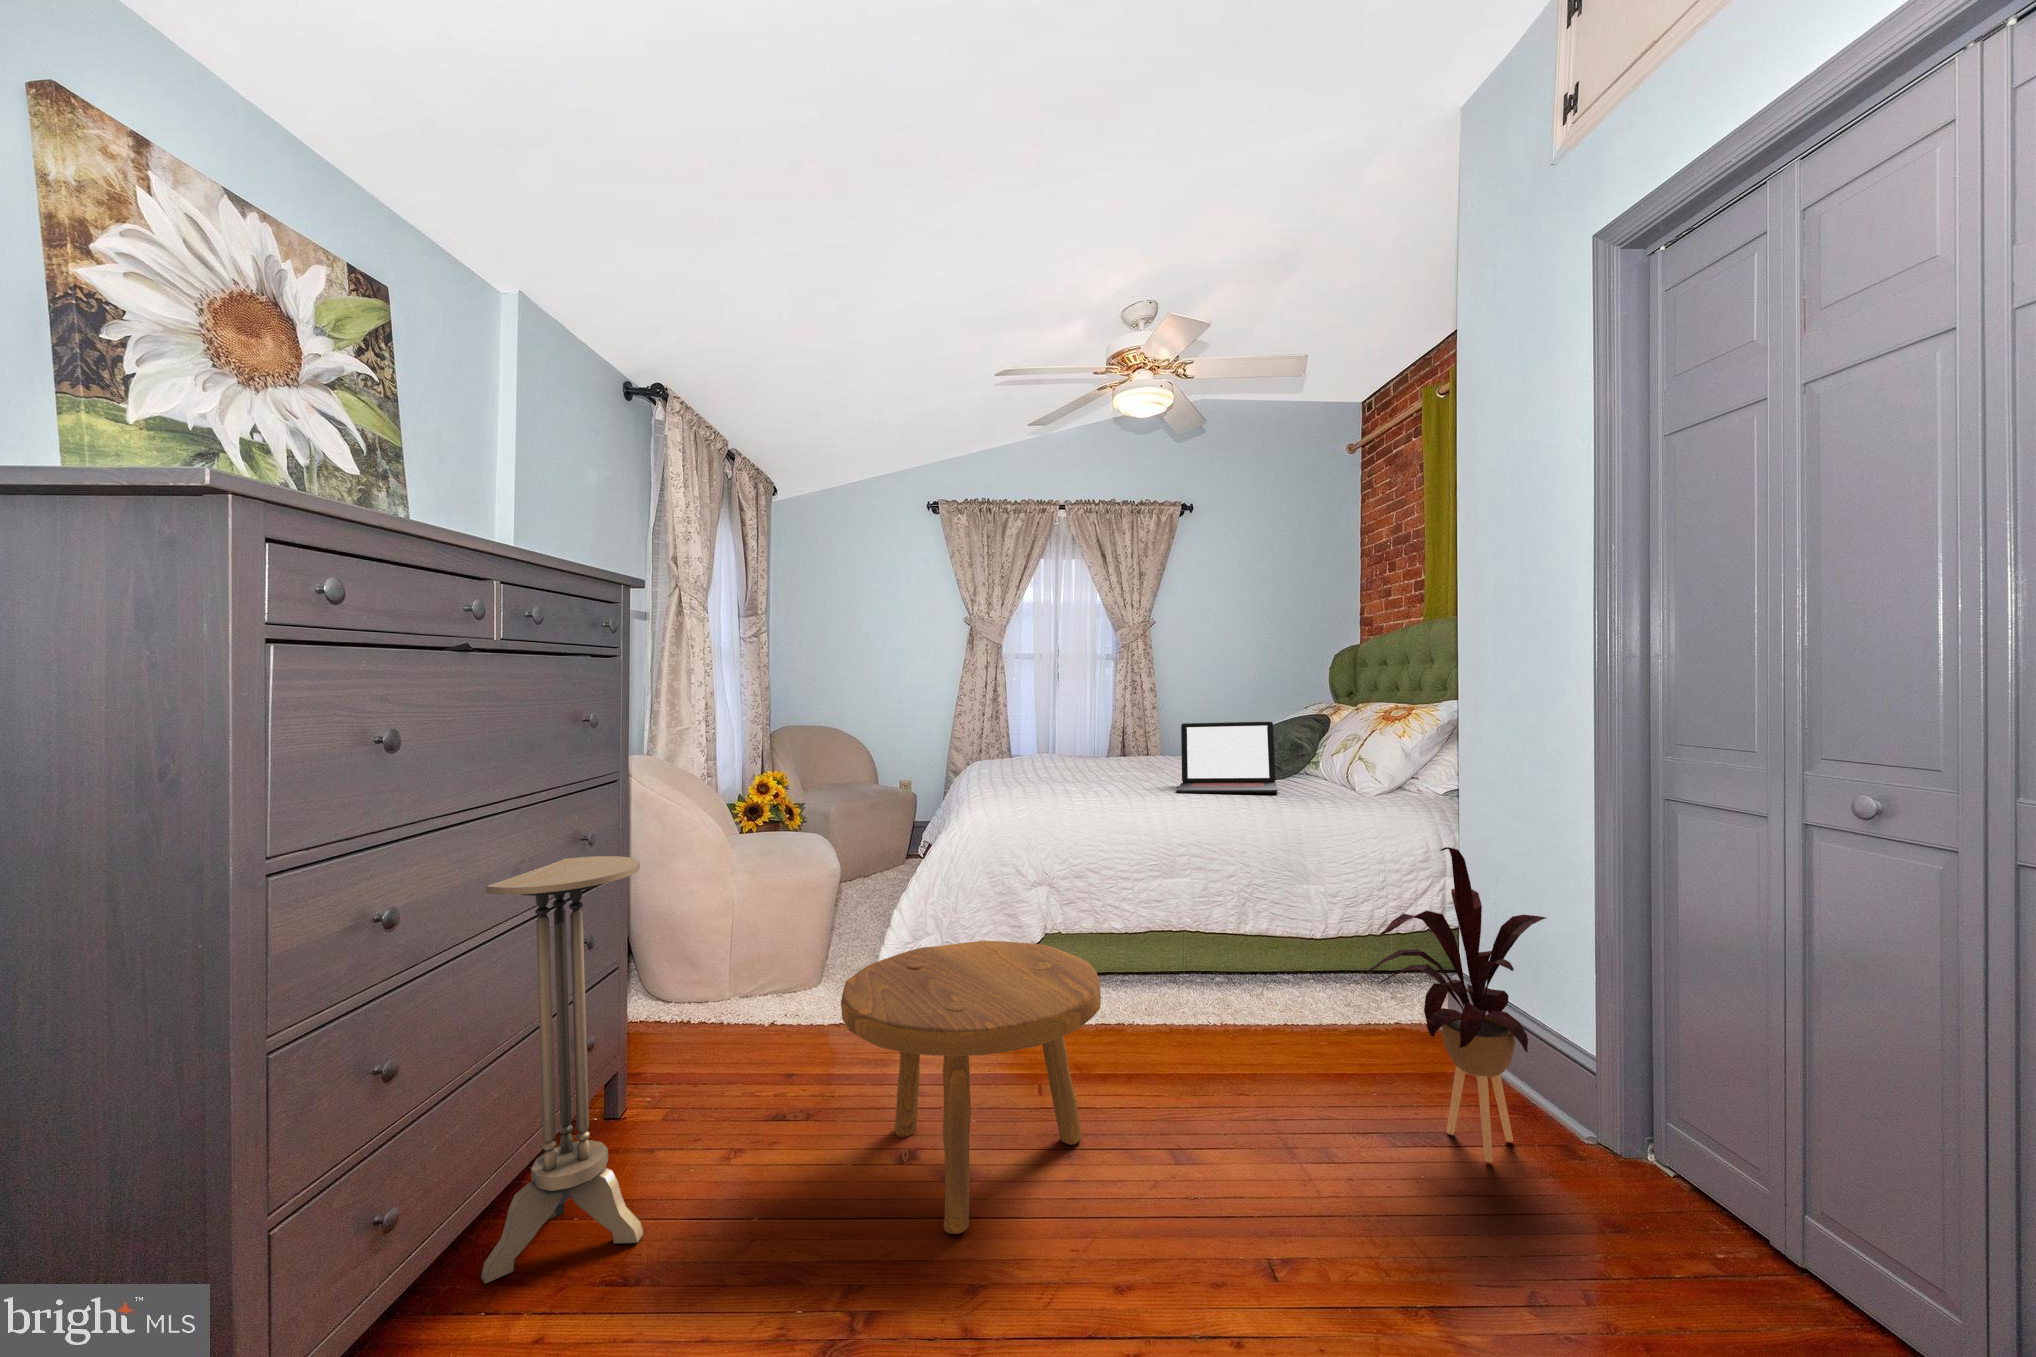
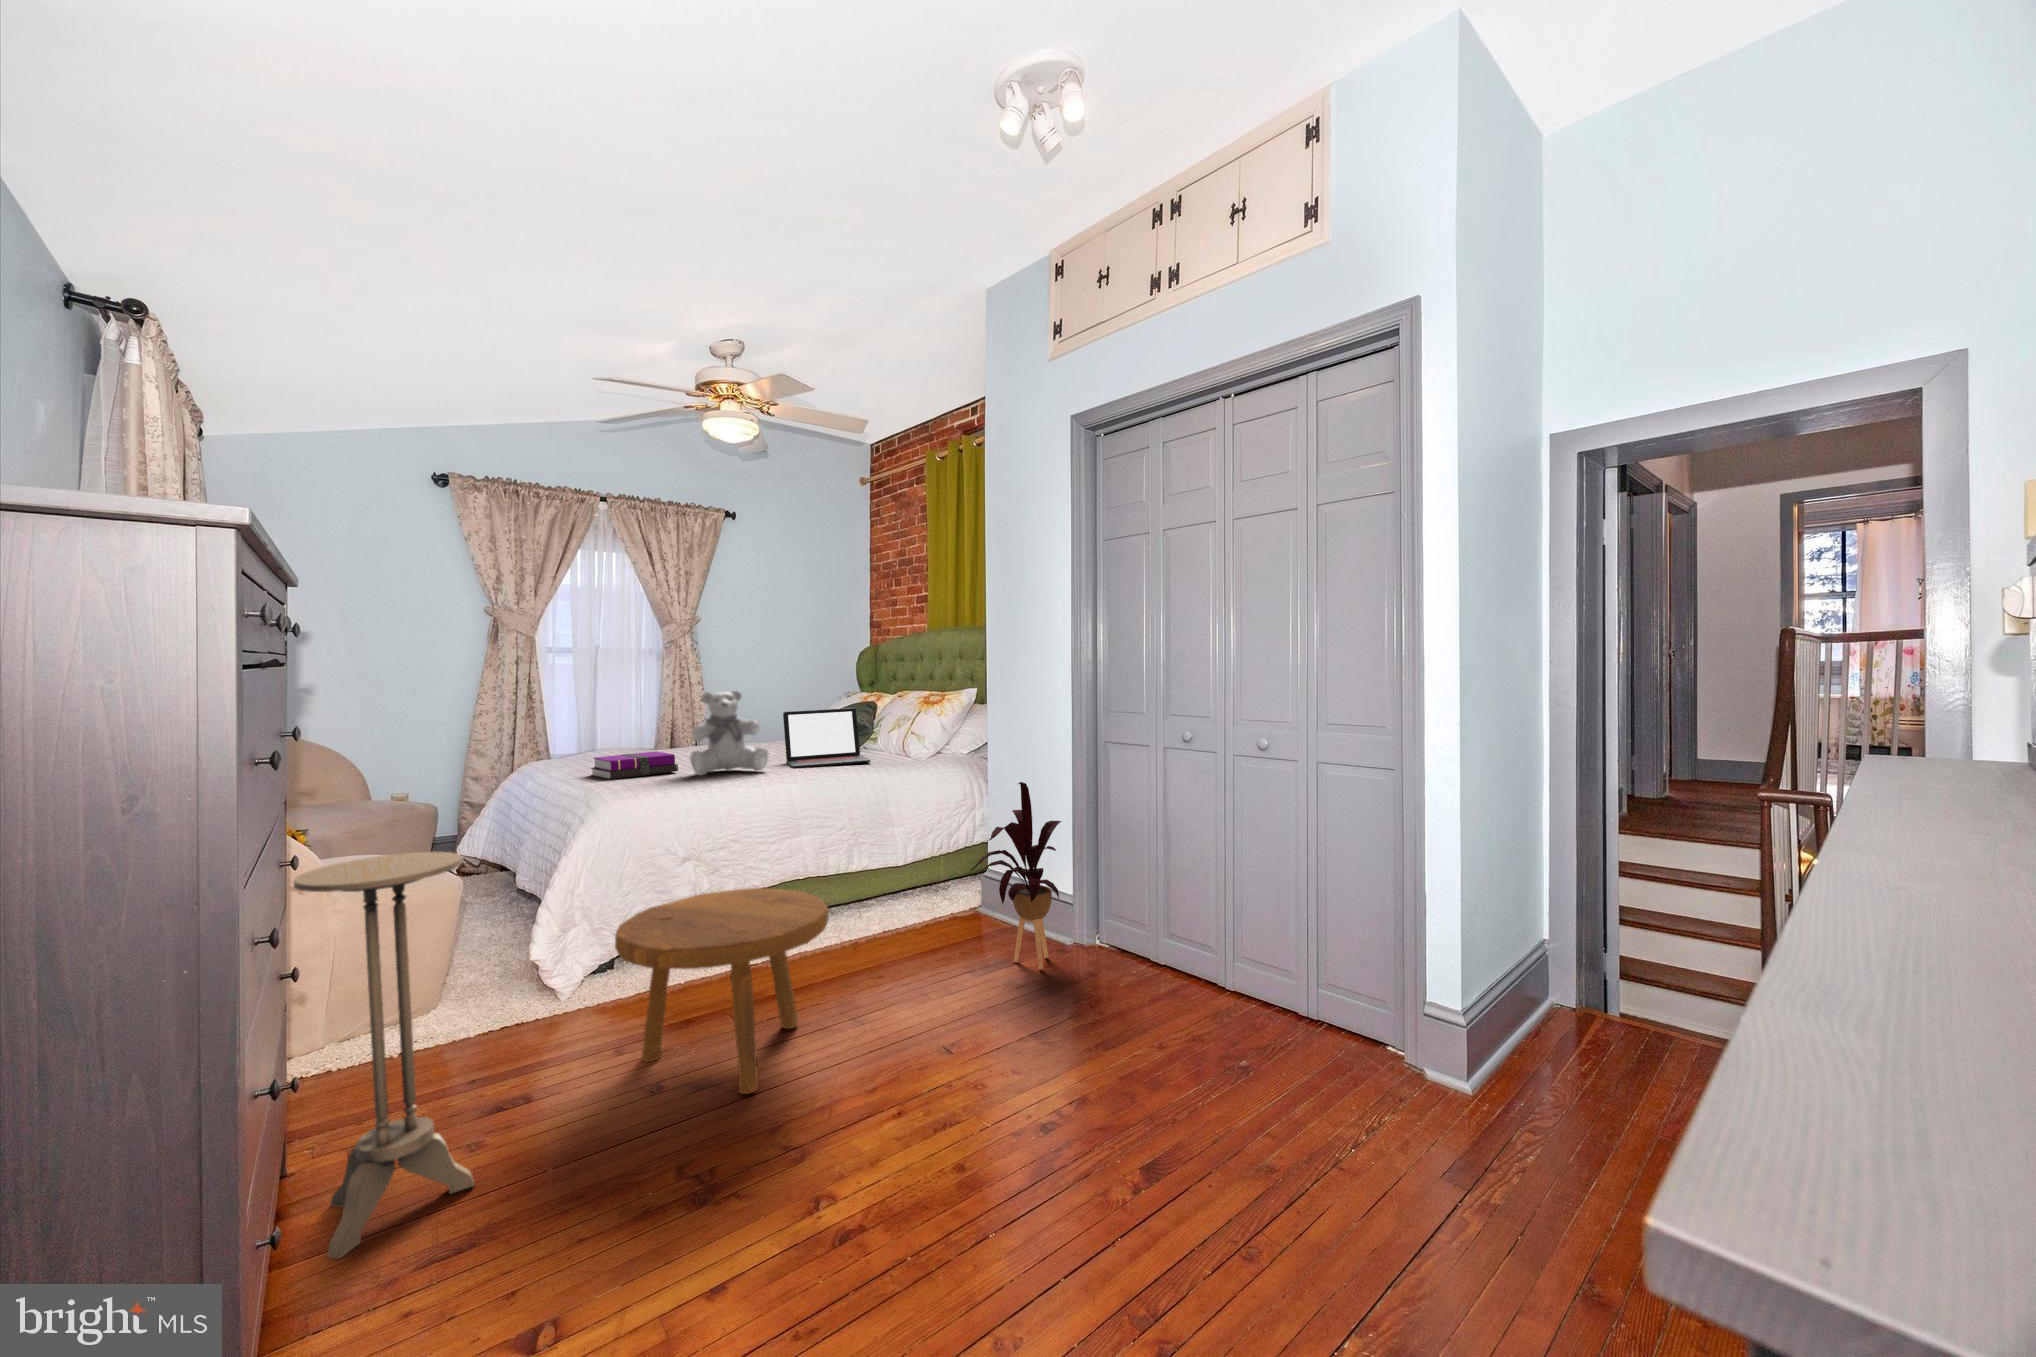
teddy bear: none [1056,696,1143,793] -> present [690,690,768,775]
notebook: none [975,762,1053,790] -> present [591,751,678,779]

